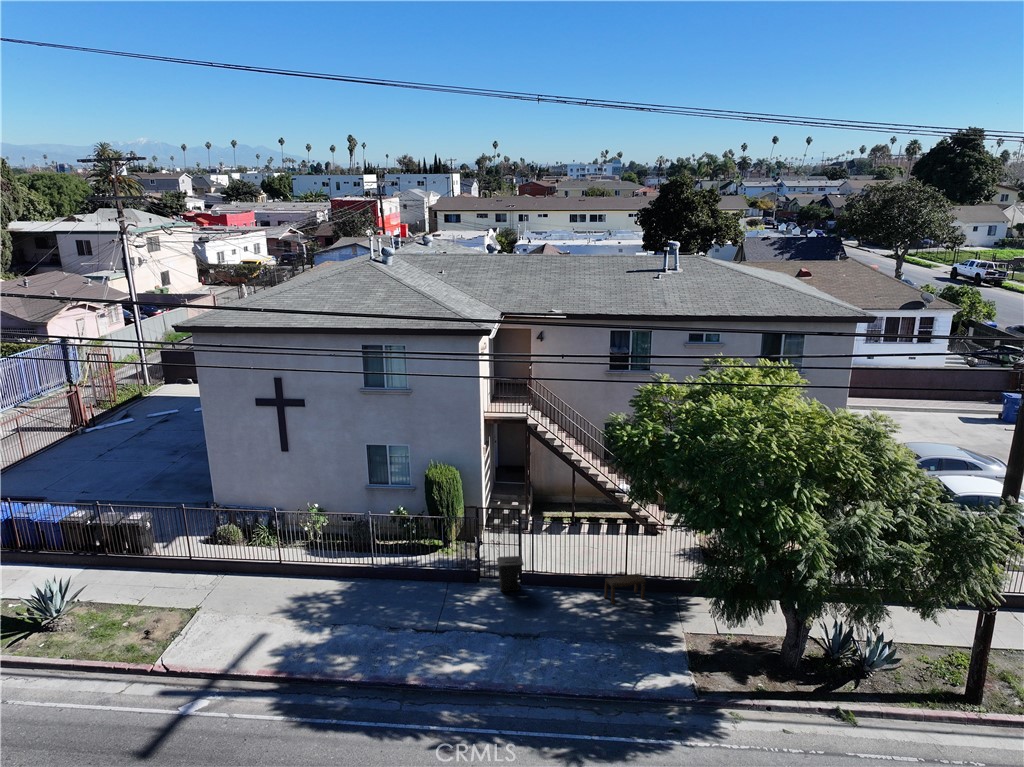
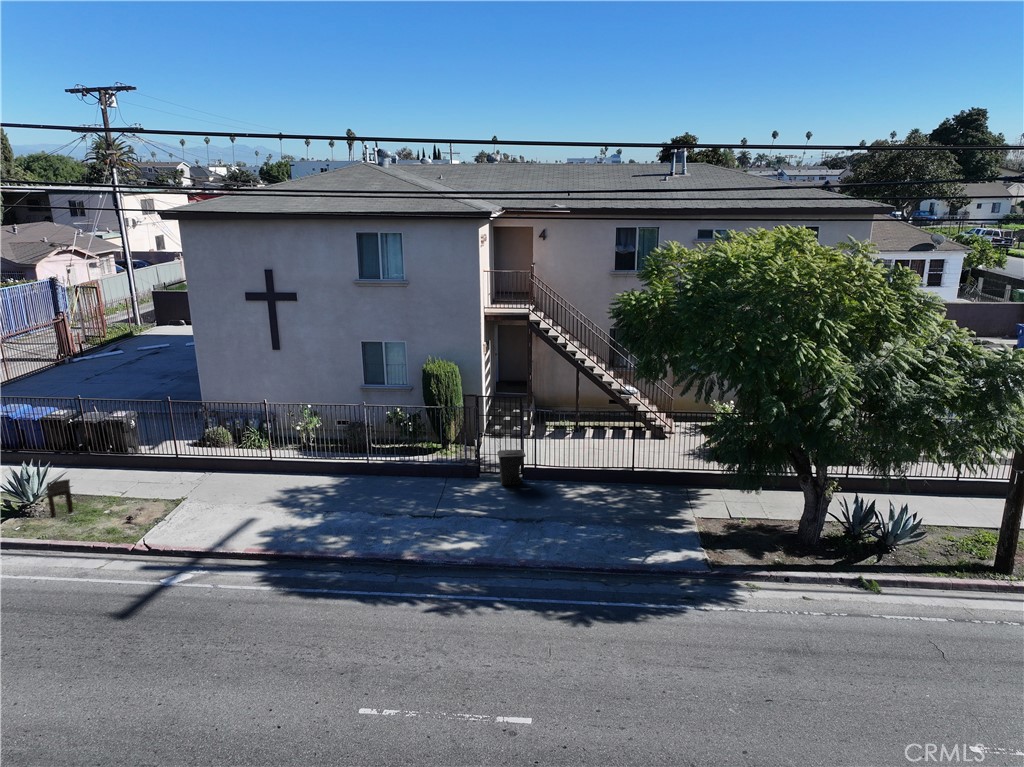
bench: present [604,573,646,604] -> present [47,479,73,517]

